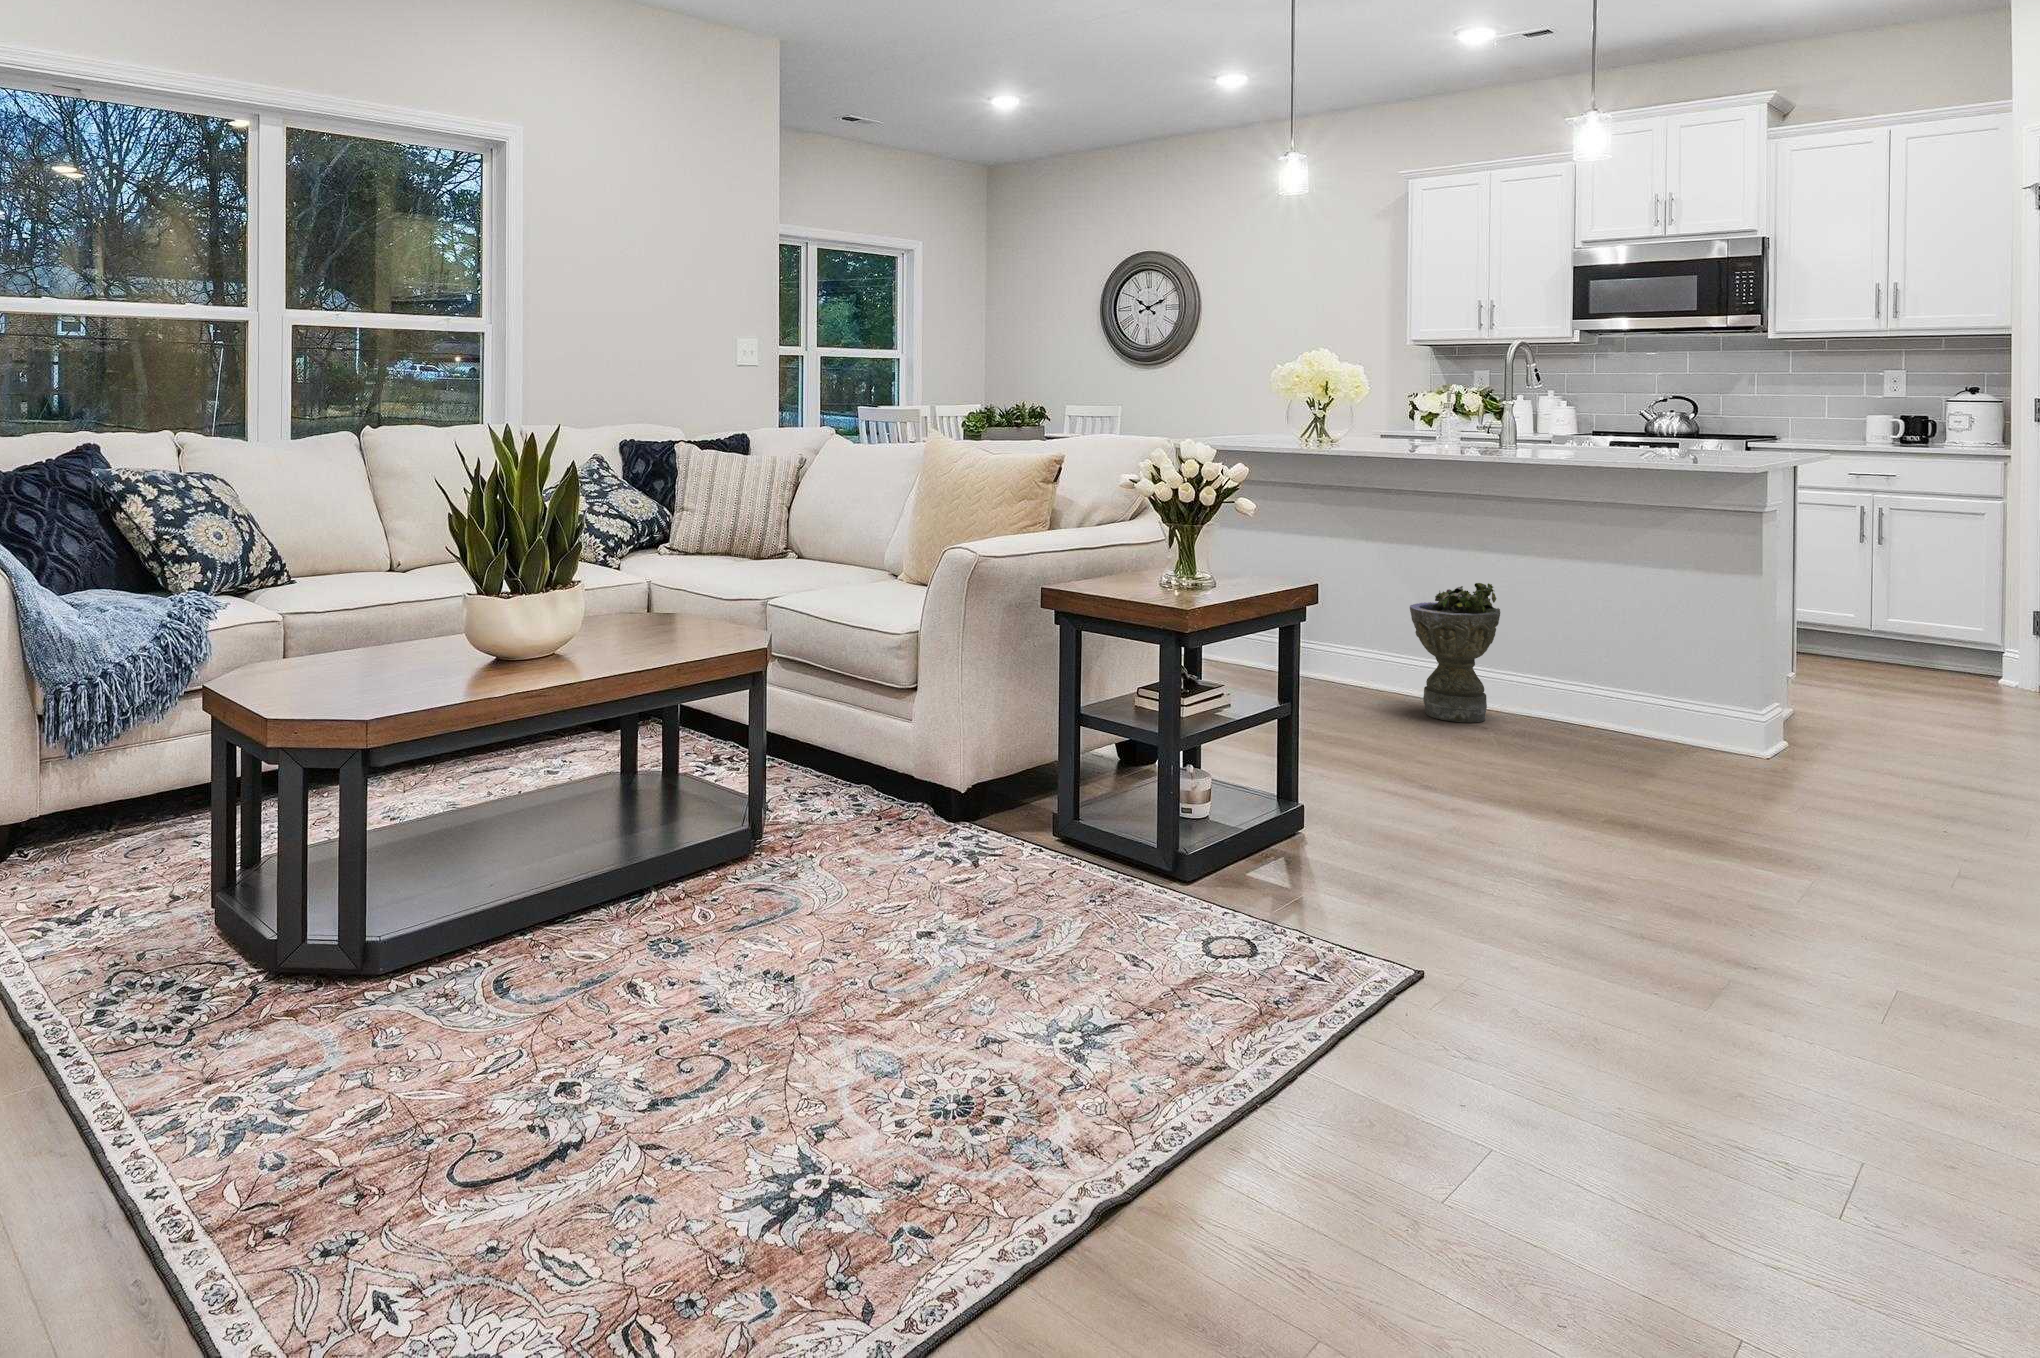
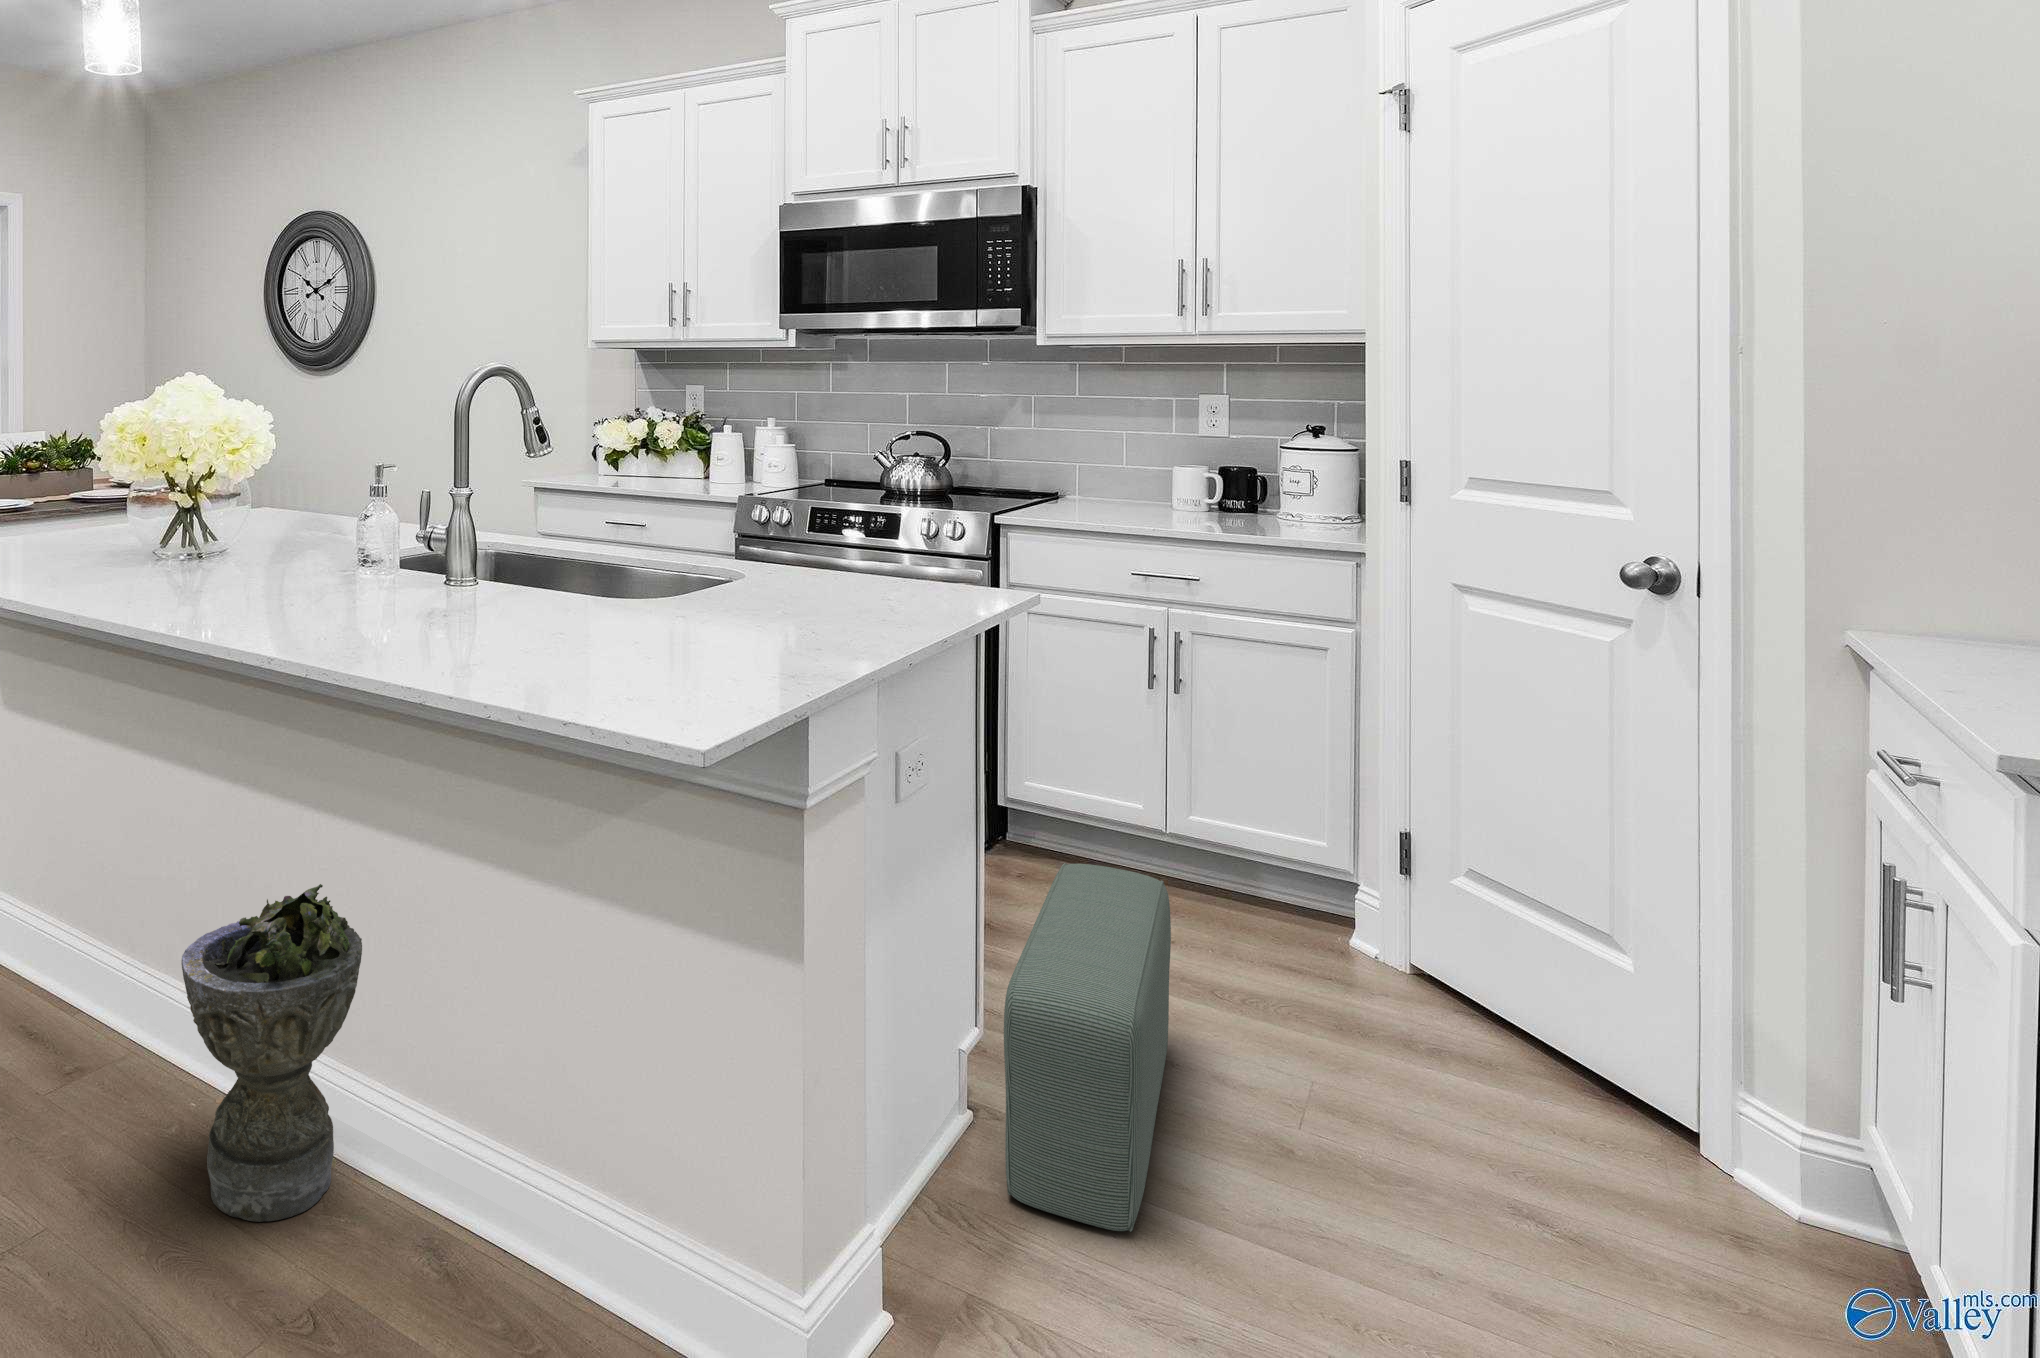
pouf: none [1827,610,1905,741] -> present [1004,863,1171,1232]

